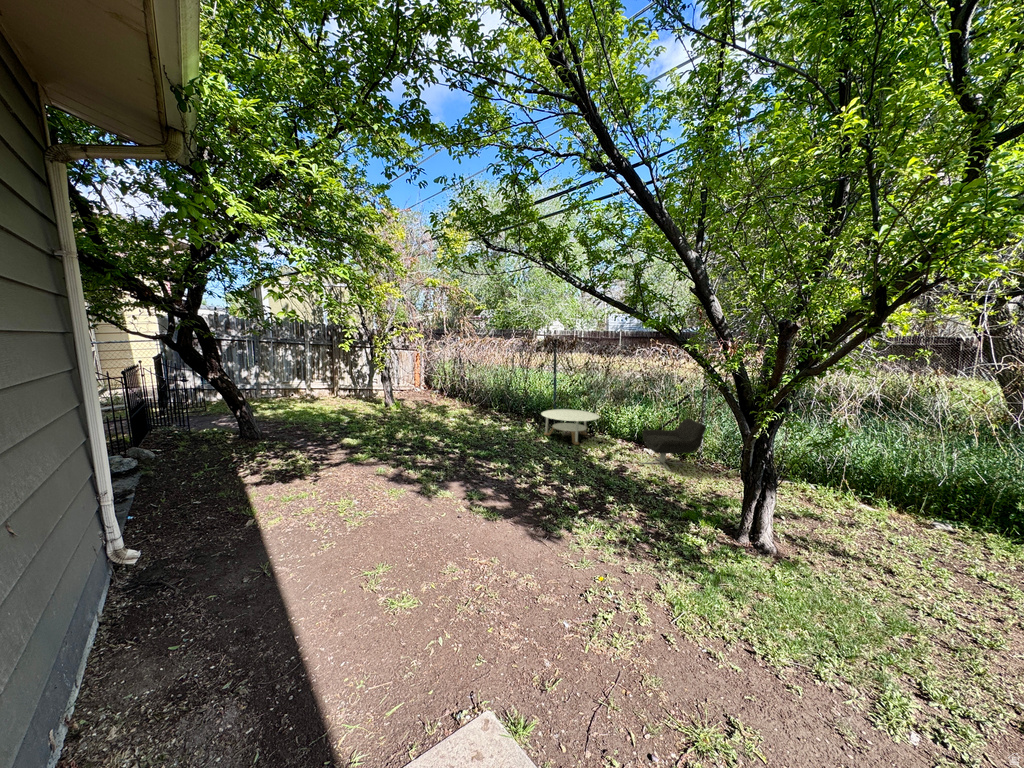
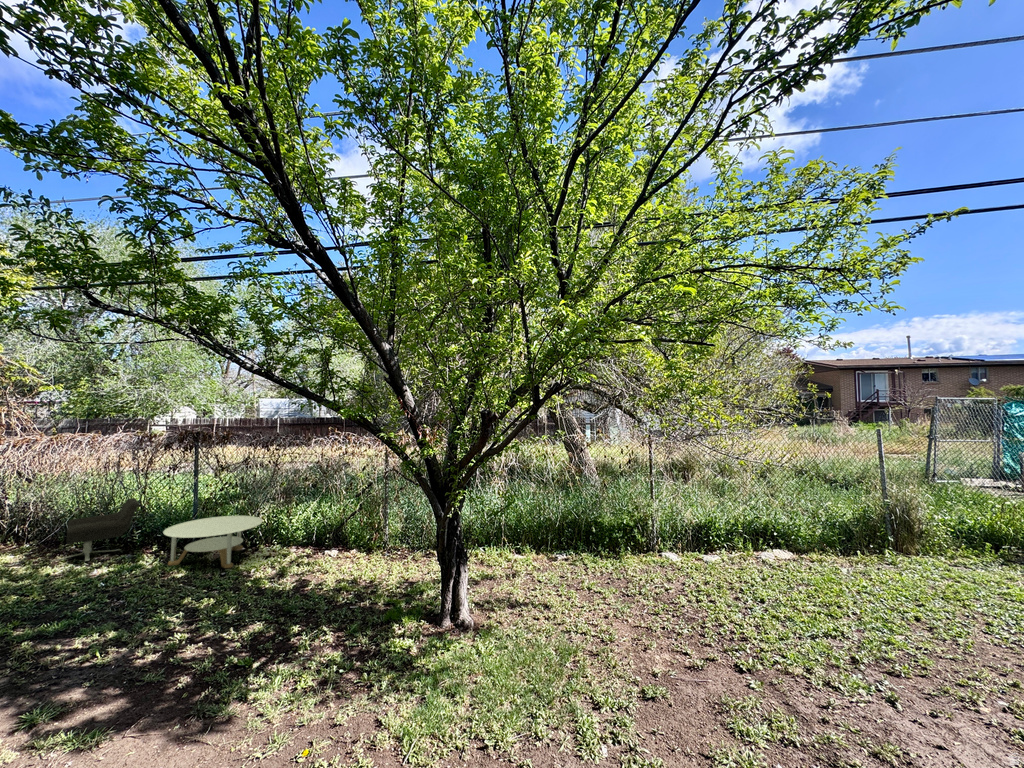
lounge chair: present [641,418,706,471] -> present [52,498,139,561]

